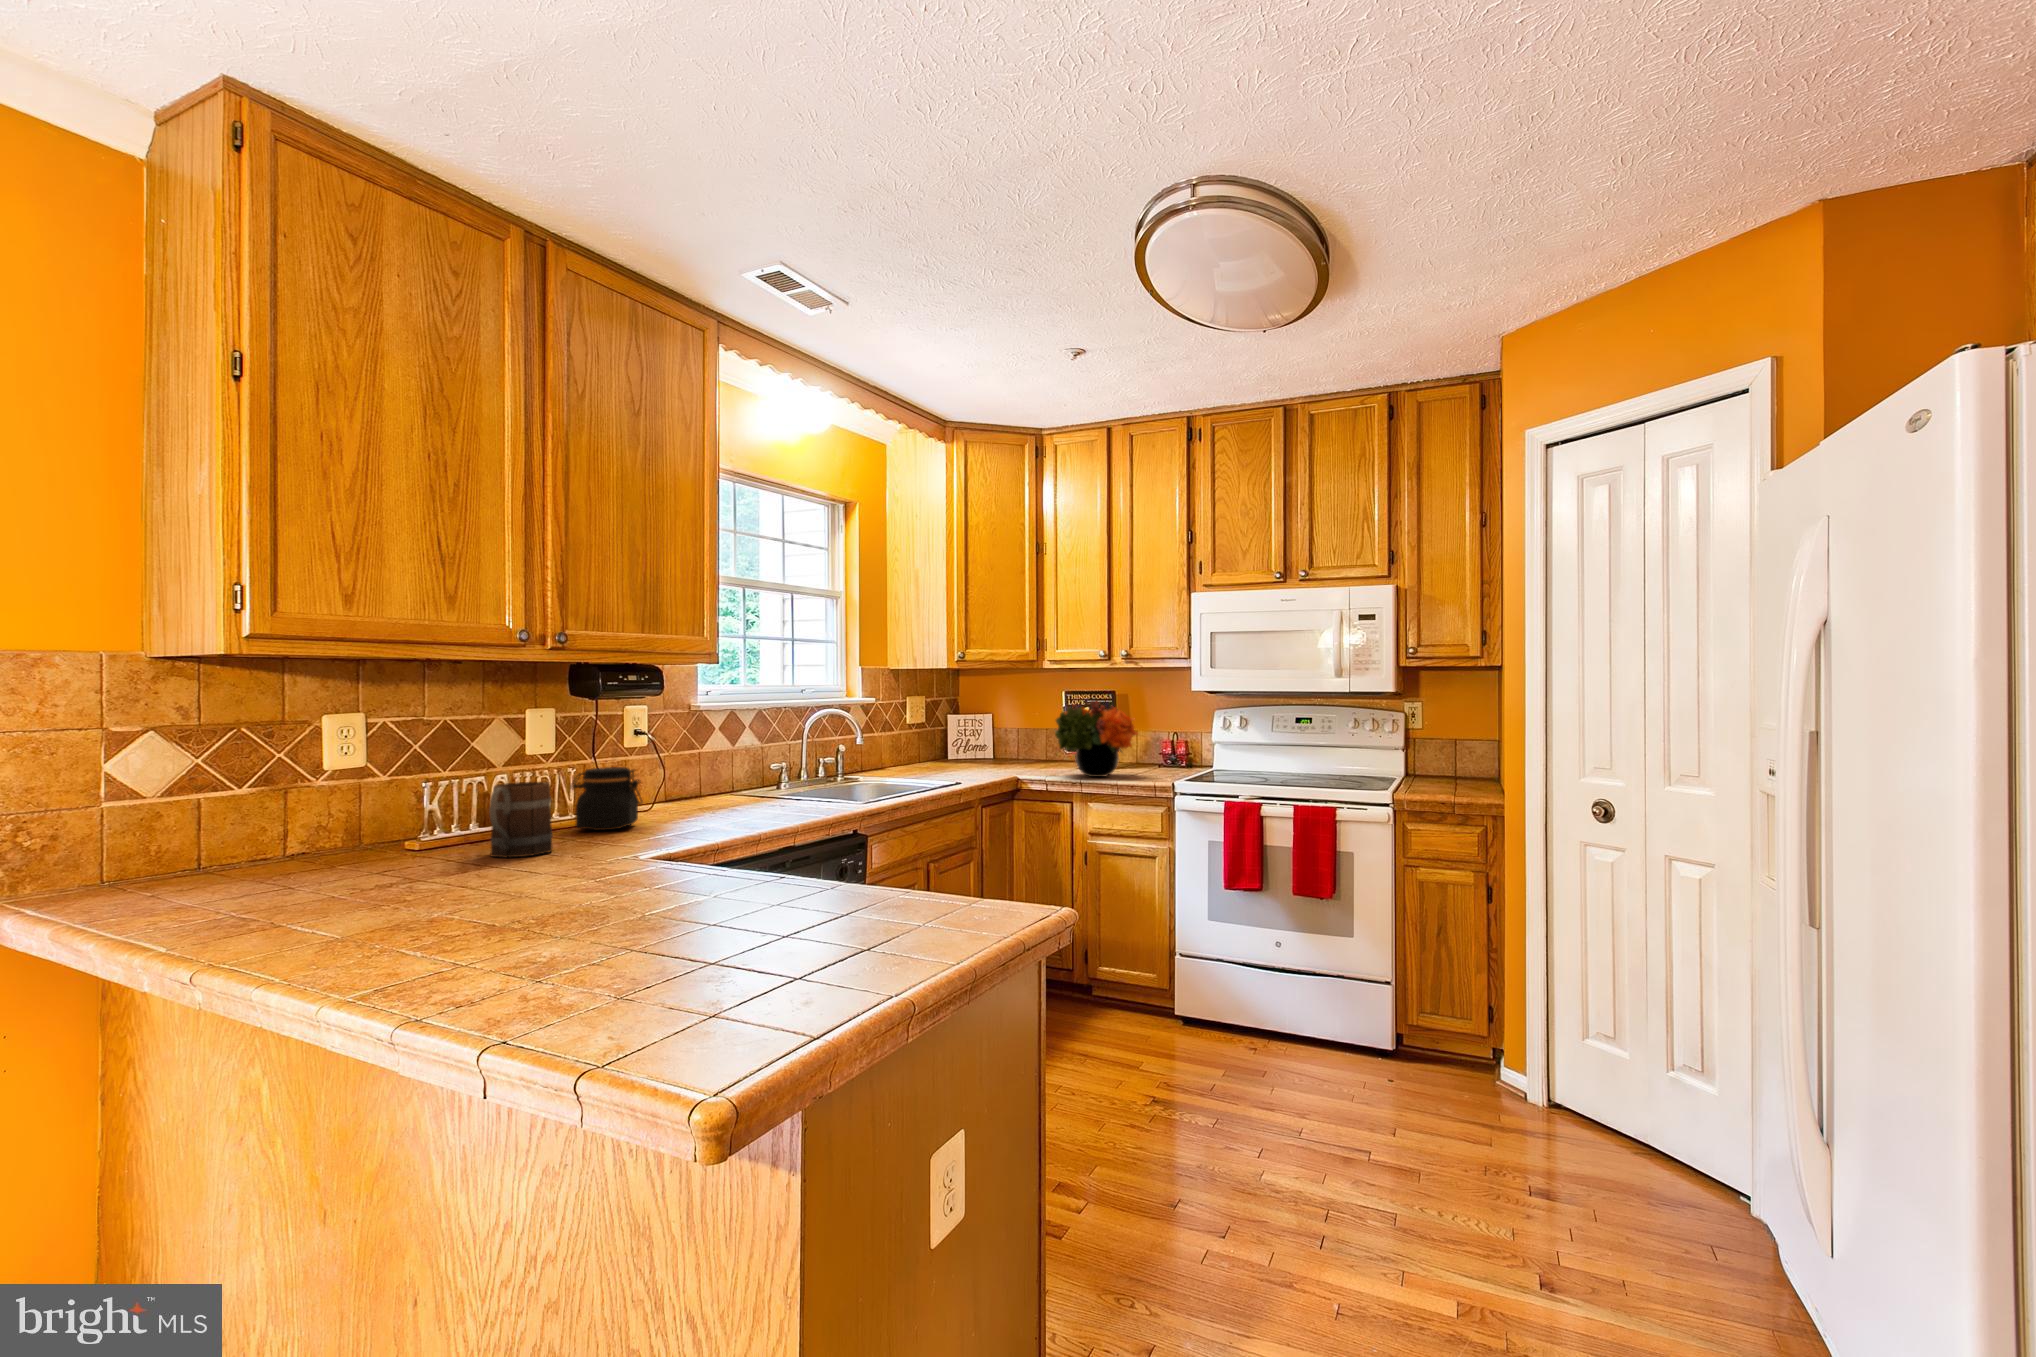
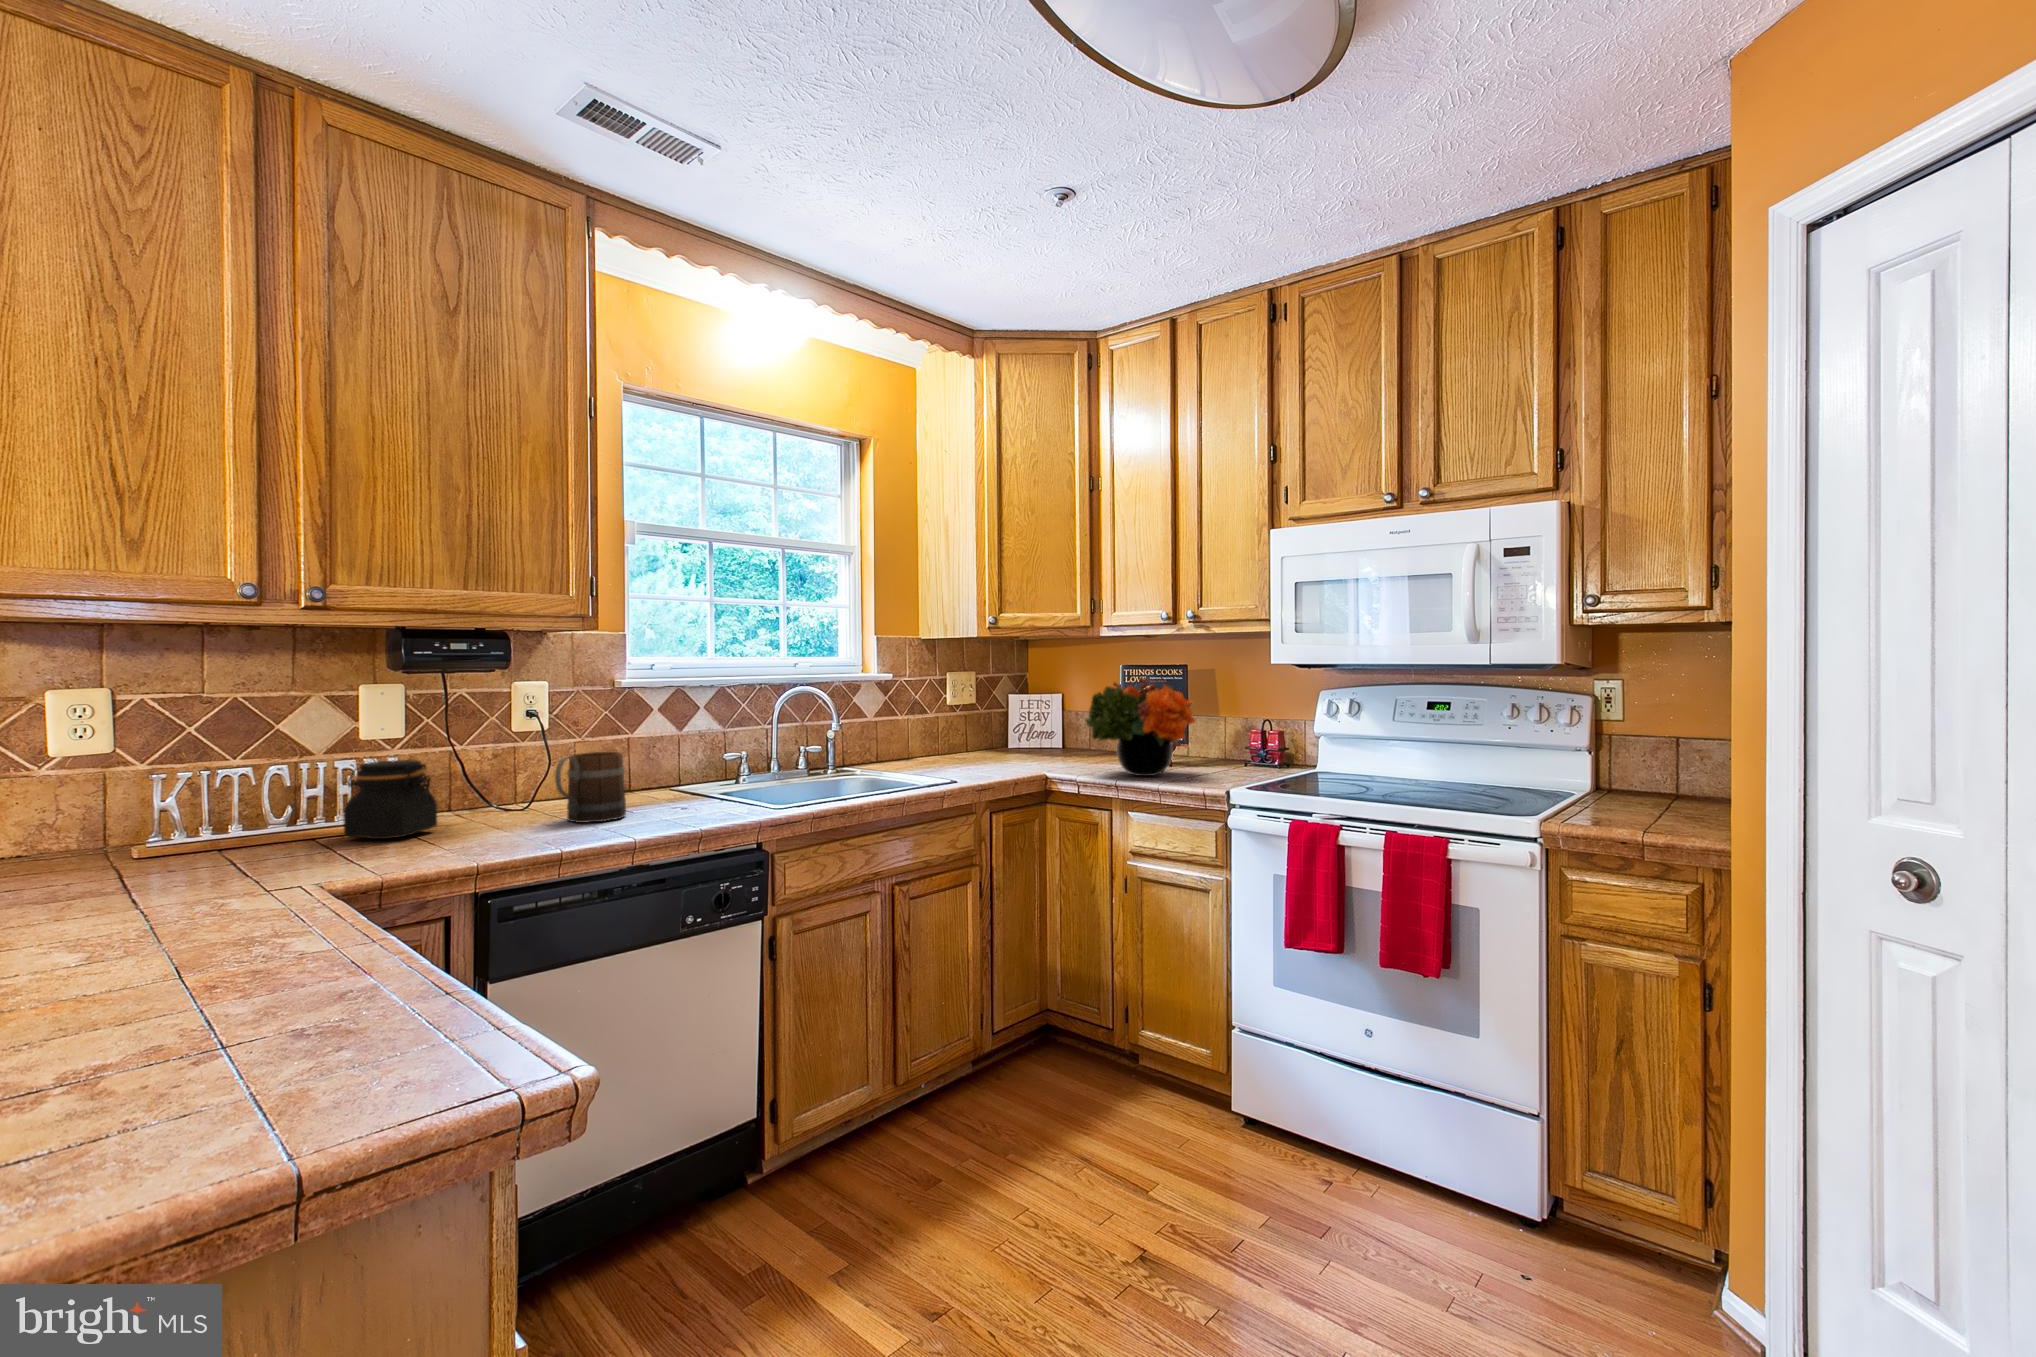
mug: present [489,782,553,858] -> present [555,752,626,823]

